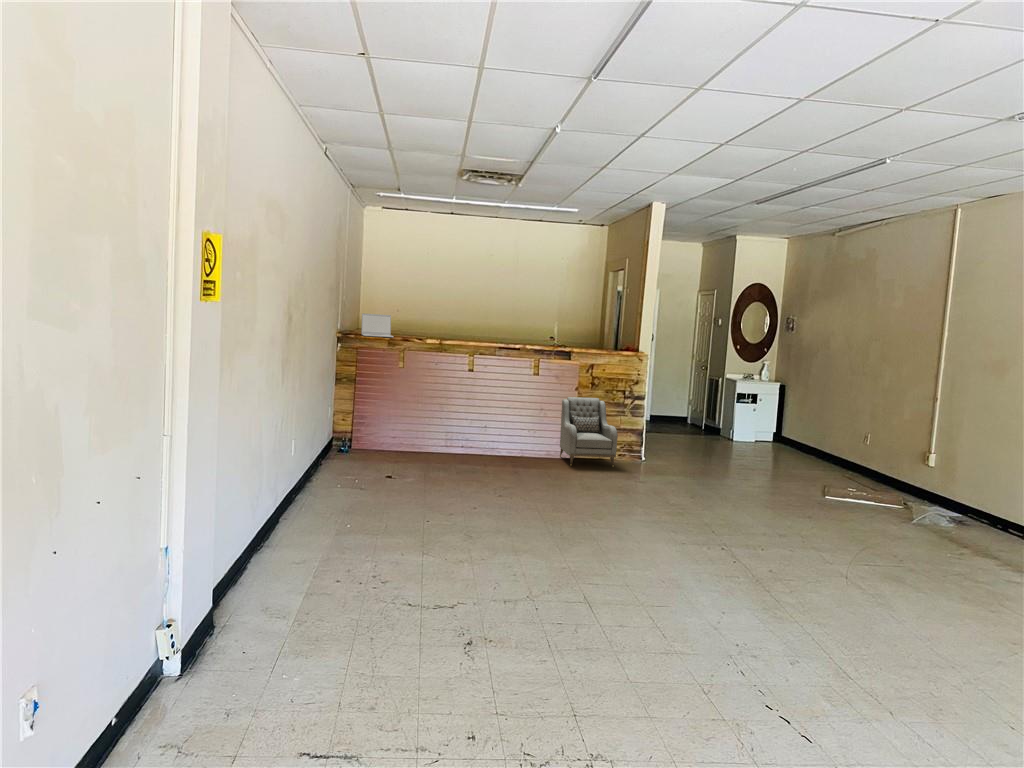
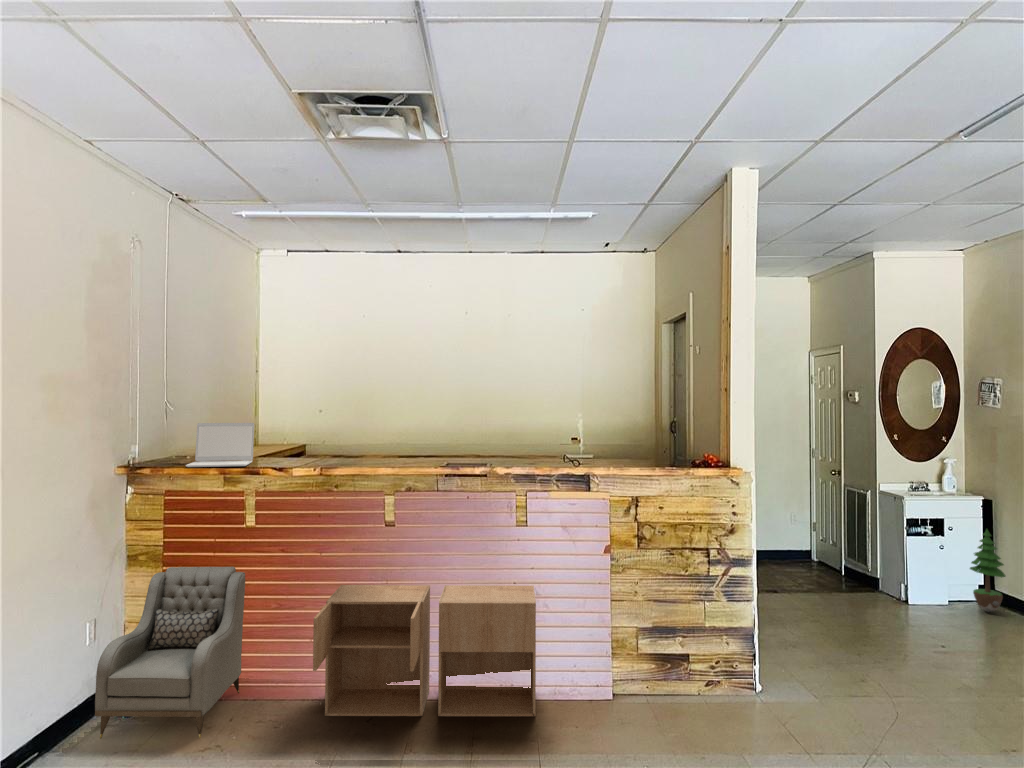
armchair: present [560,397,618,466] -> present [95,567,245,738]
storage cabinet: none [441,399,544,460] -> present [313,585,536,716]
potted tree: none [766,399,784,445] -> present [970,529,1006,612]

